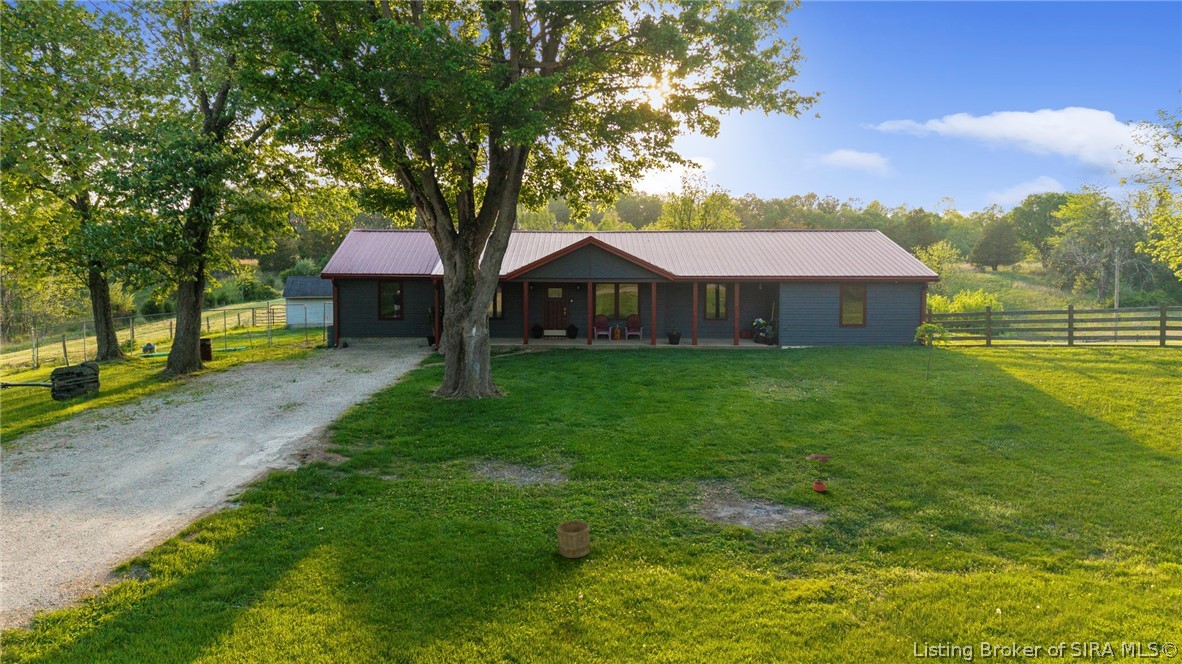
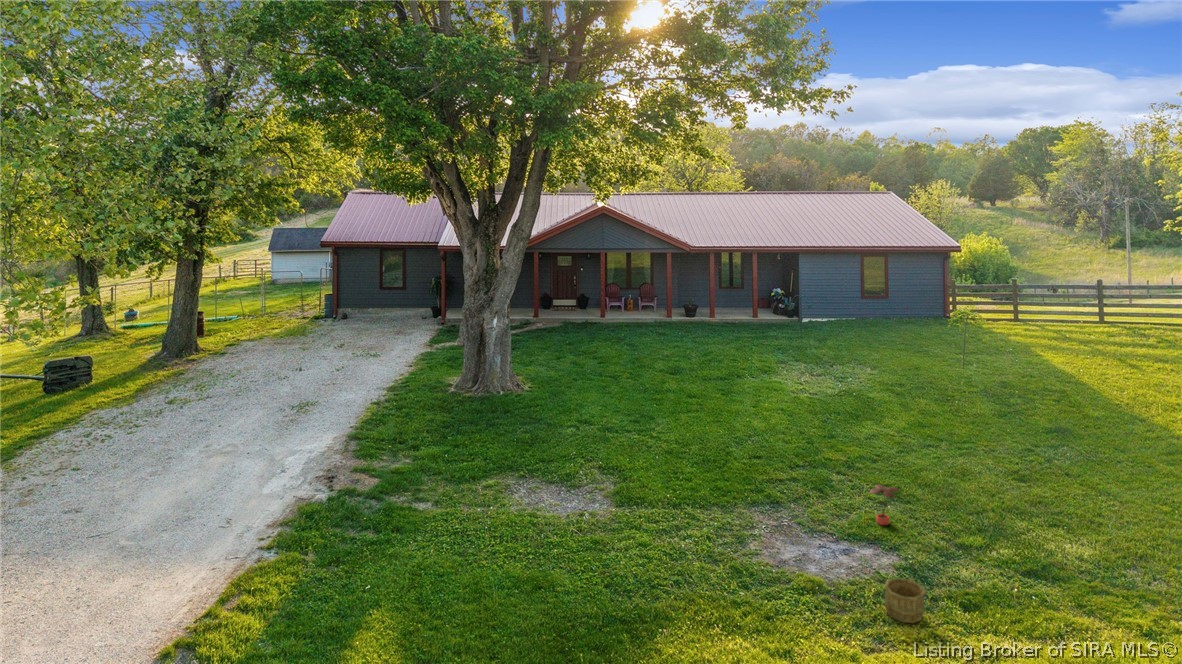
wooden bucket: present [557,521,590,558] -> present [885,578,925,623]

